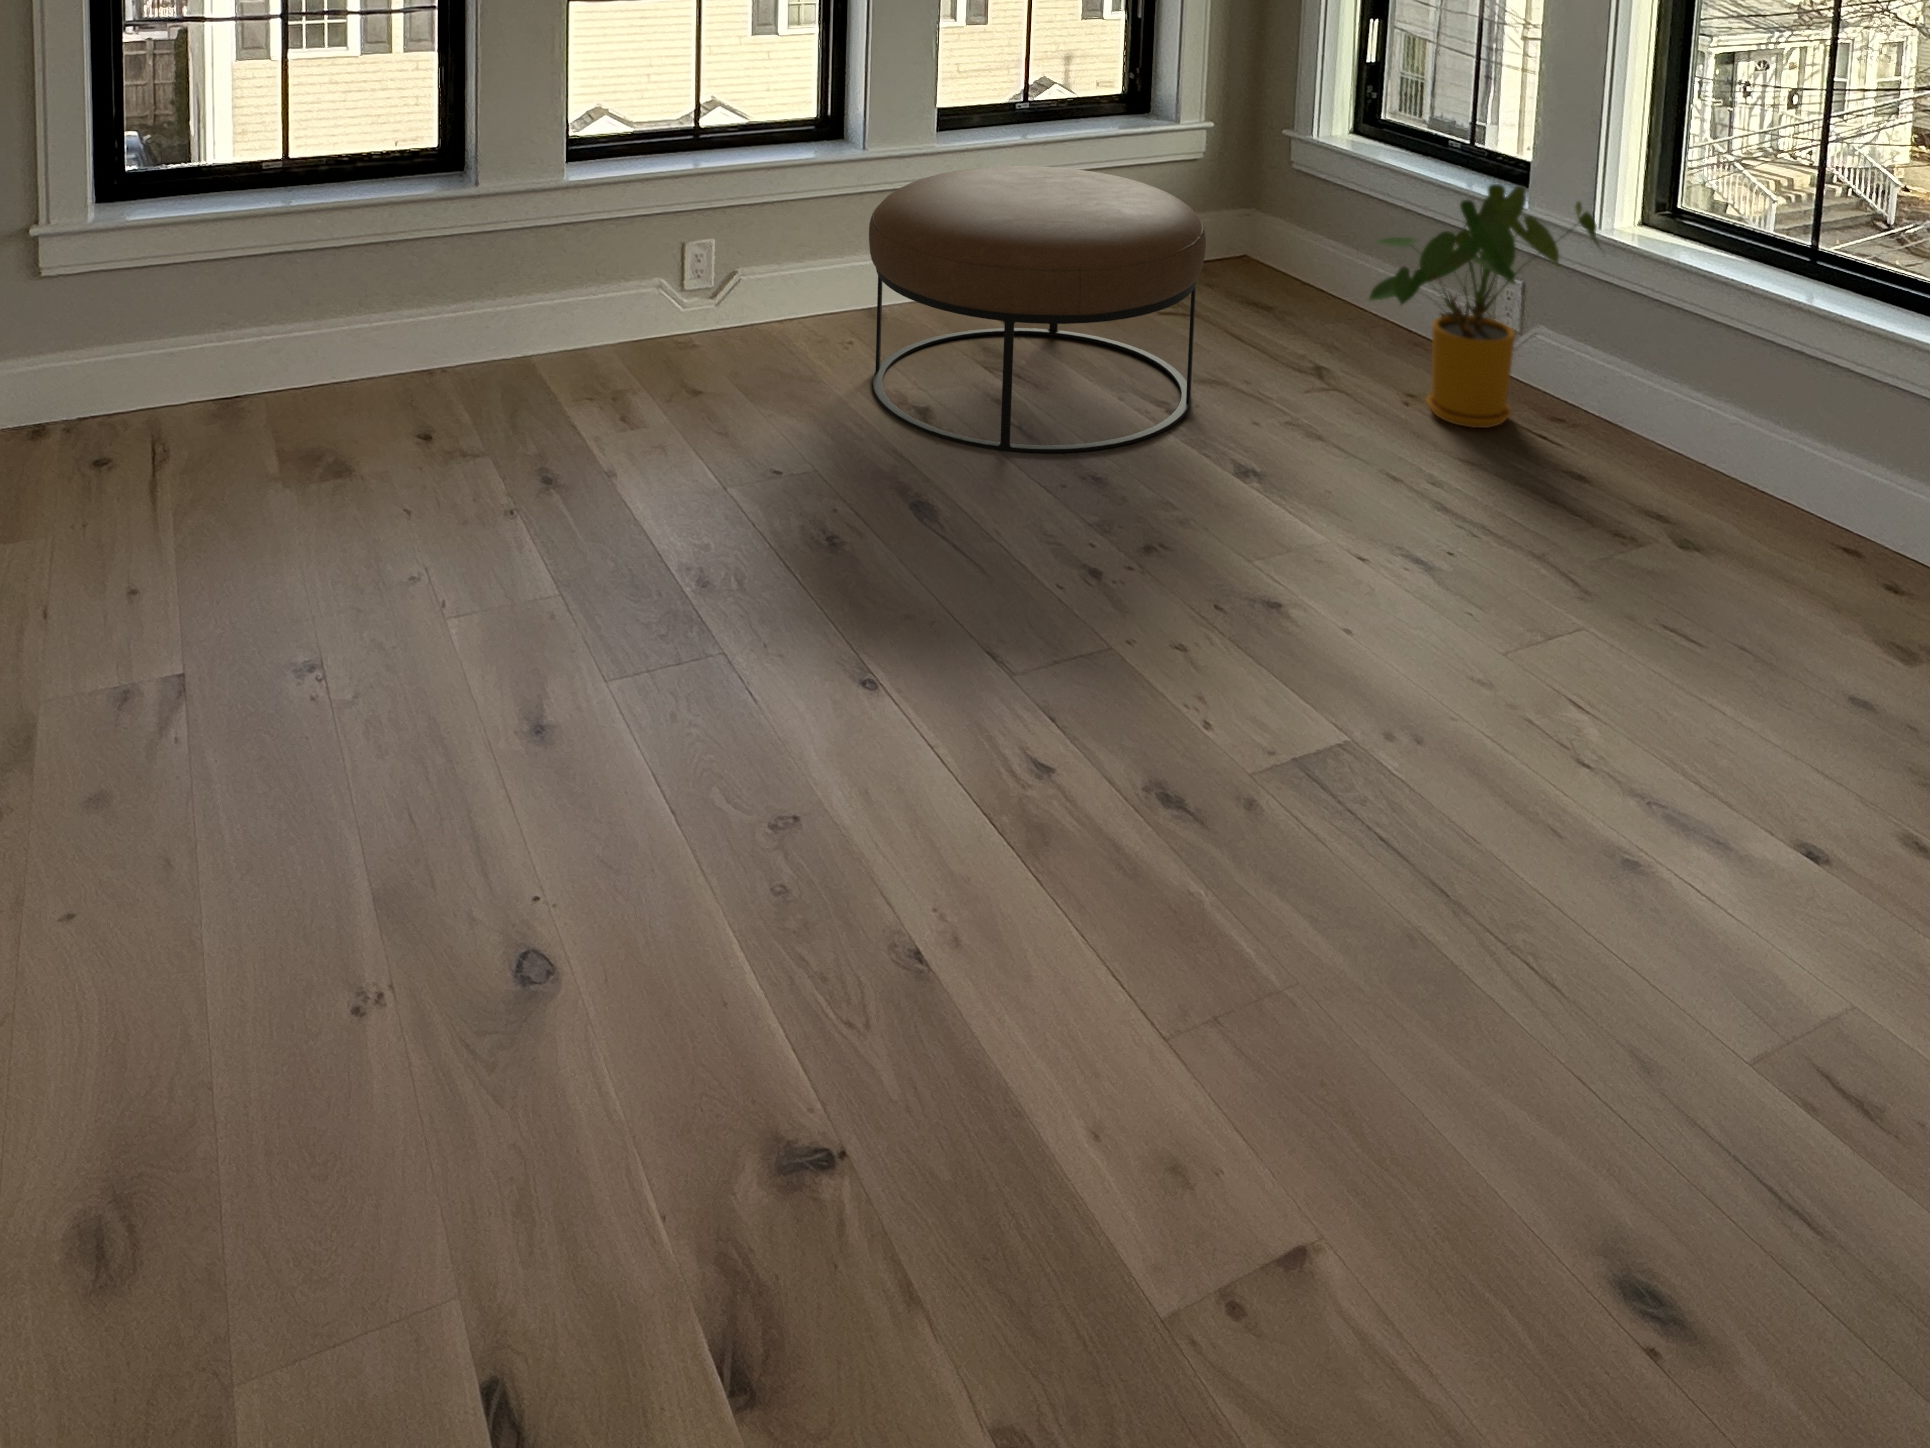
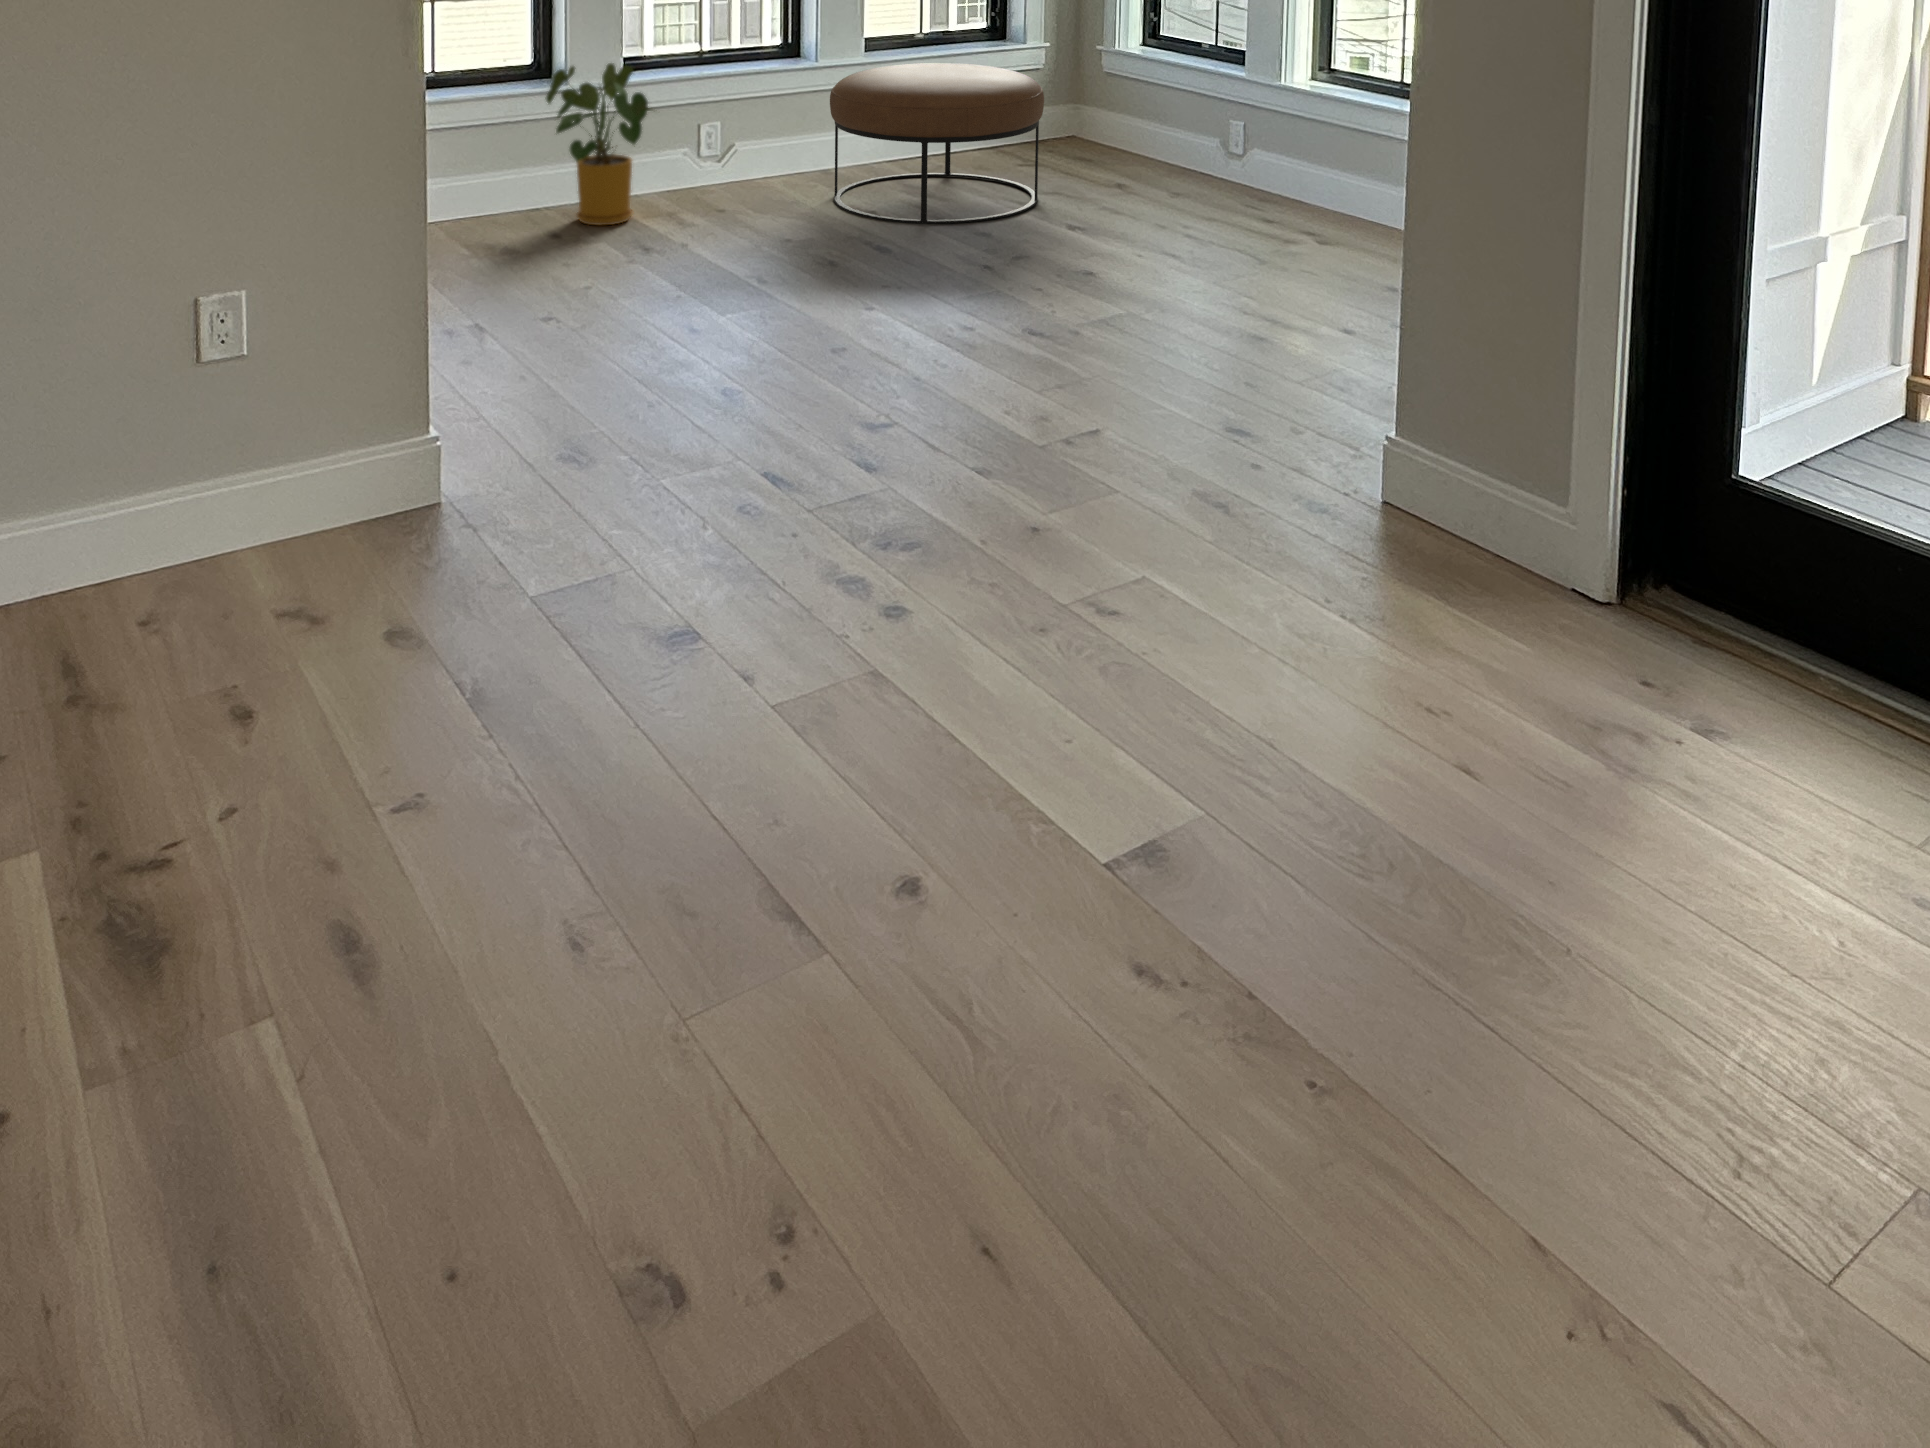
house plant: present [1369,184,1605,428] -> present [545,63,651,225]

